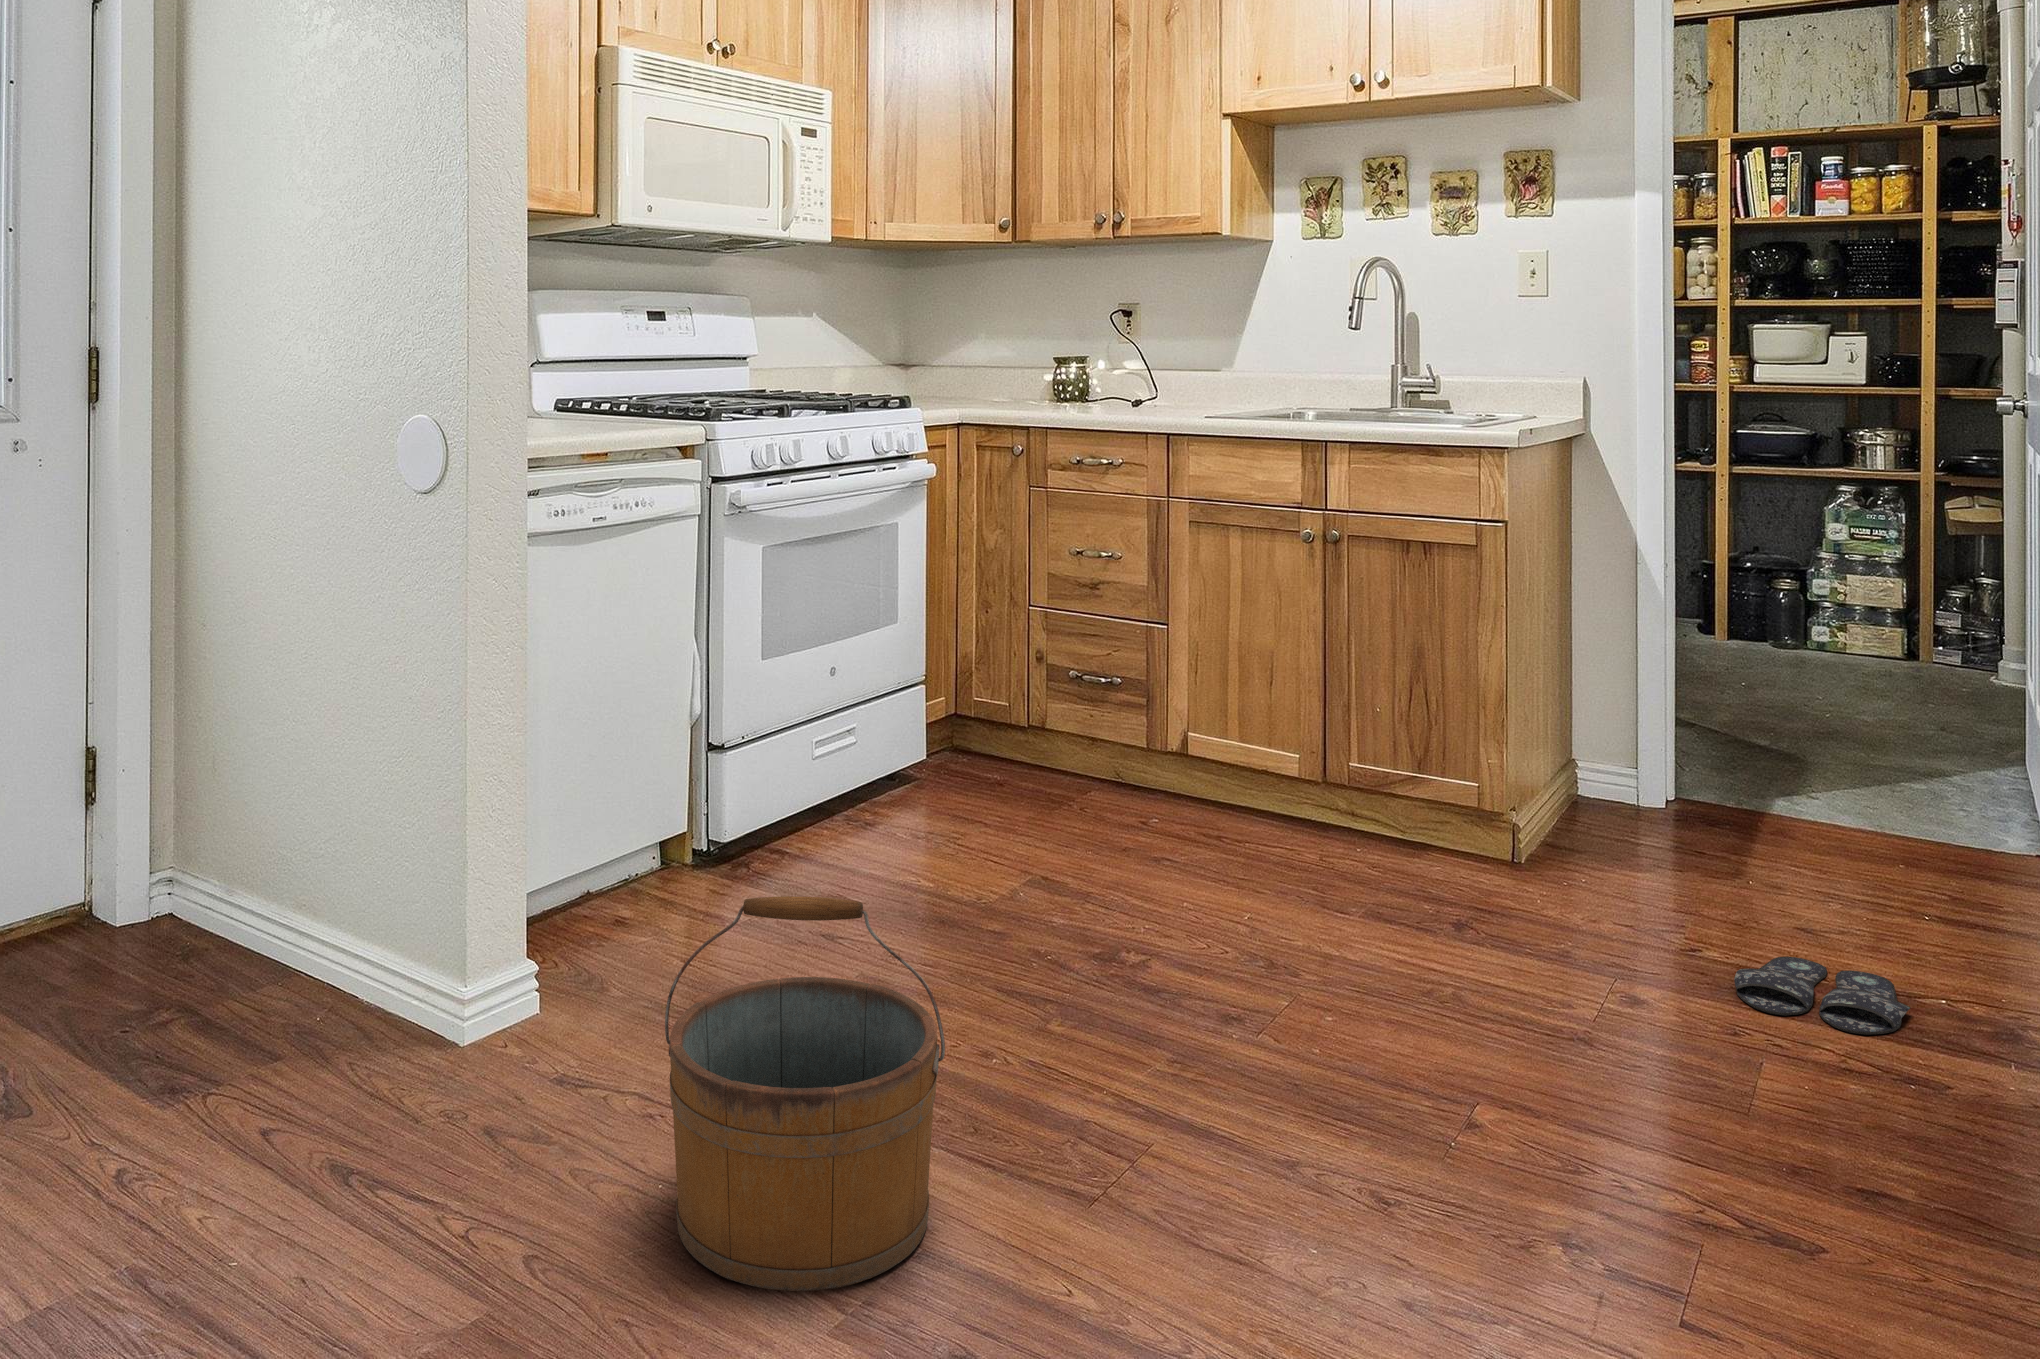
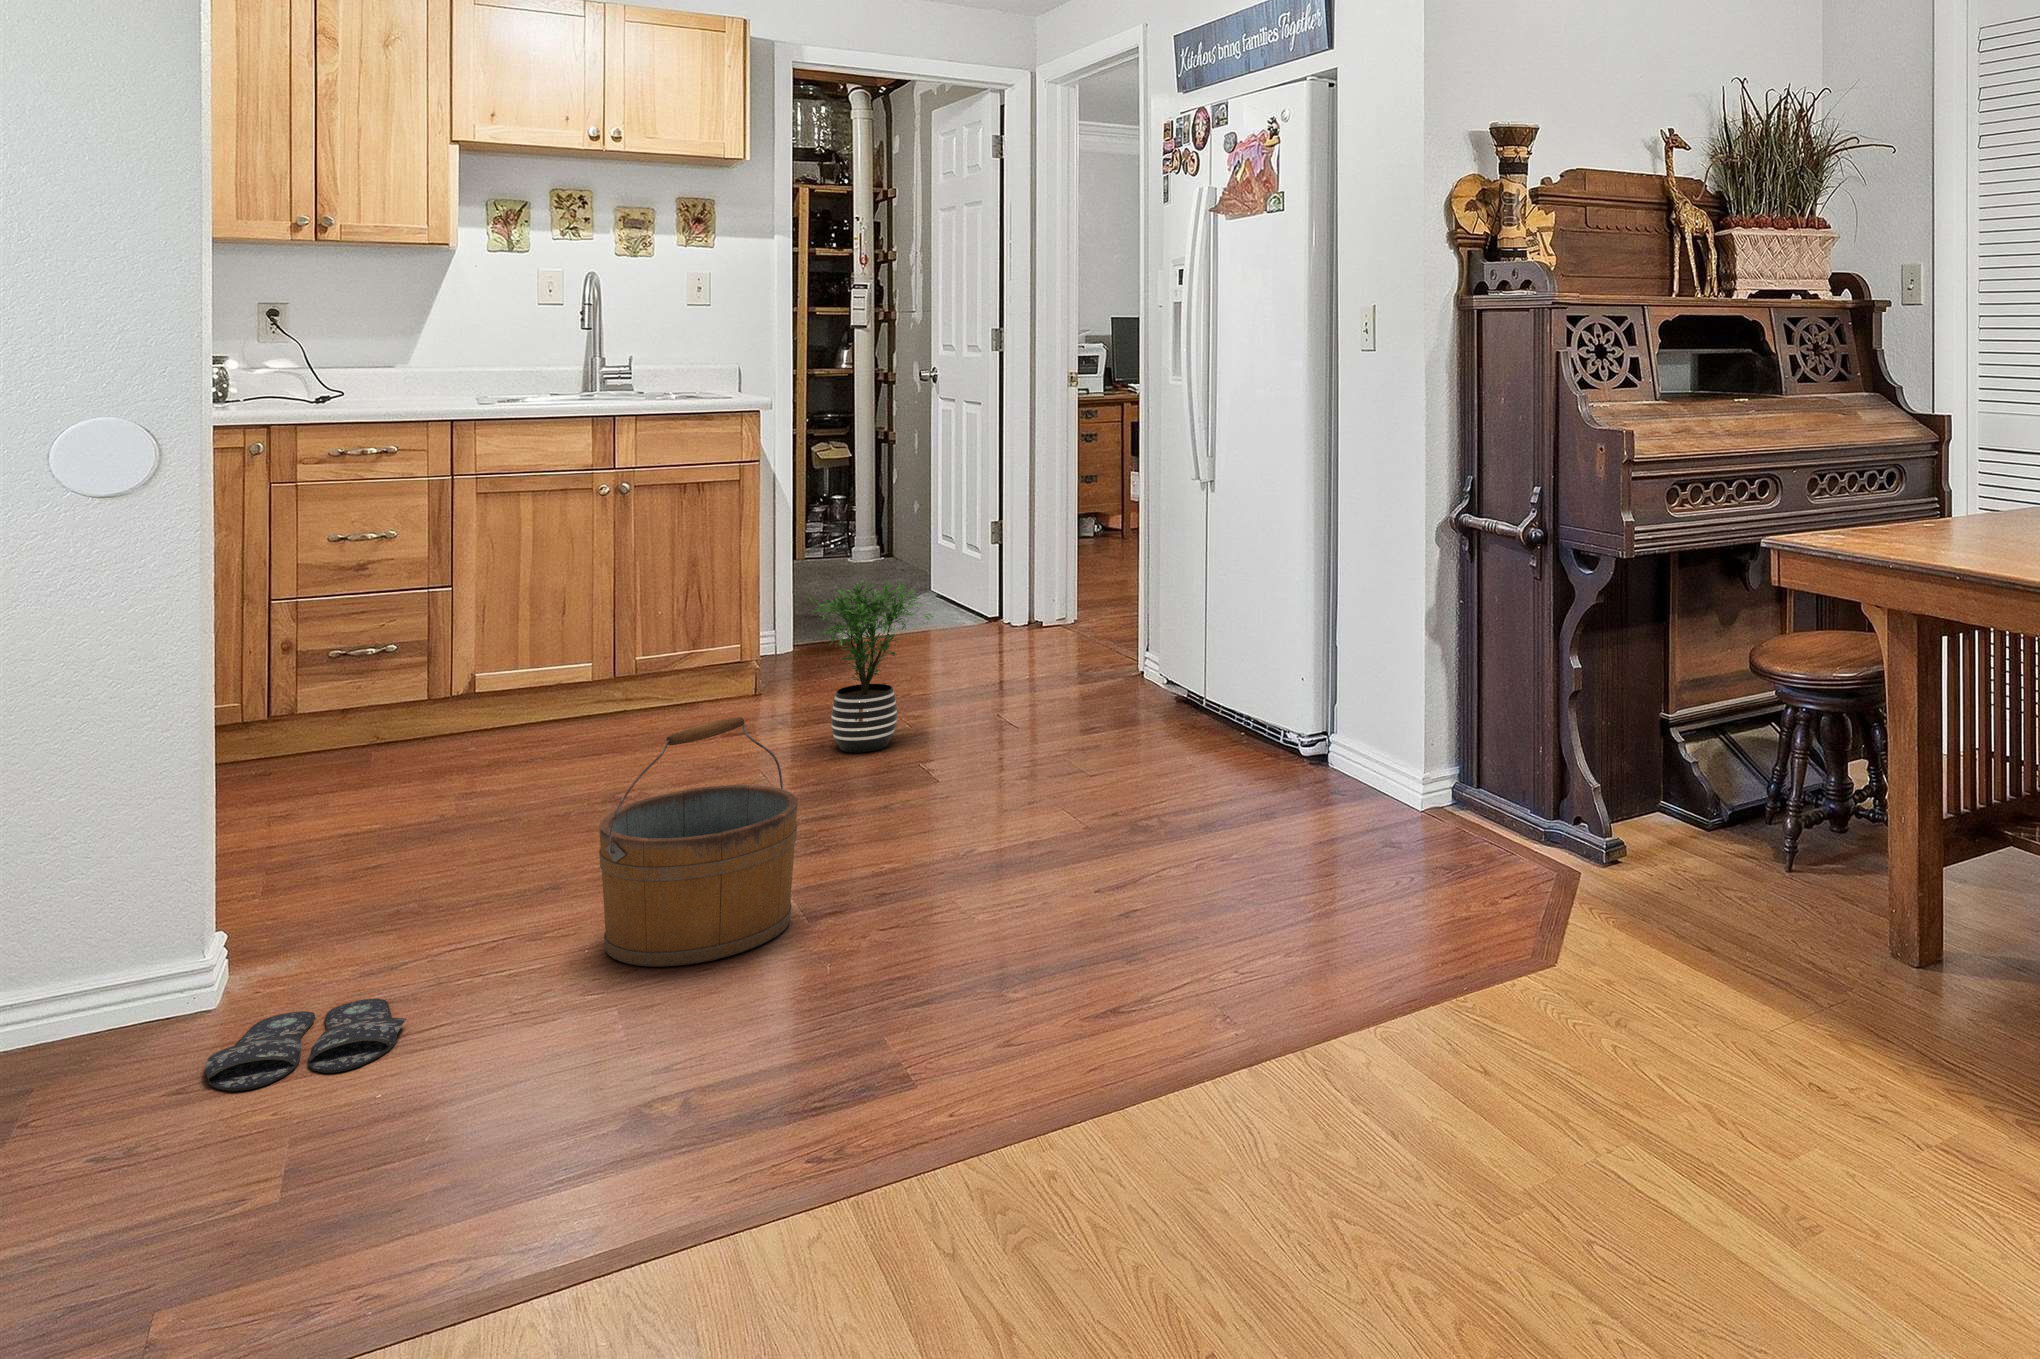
potted plant: none [1393,719,1588,1014] -> present [808,580,933,753]
slippers: present [1734,956,1910,1035] -> present [205,998,406,1091]

